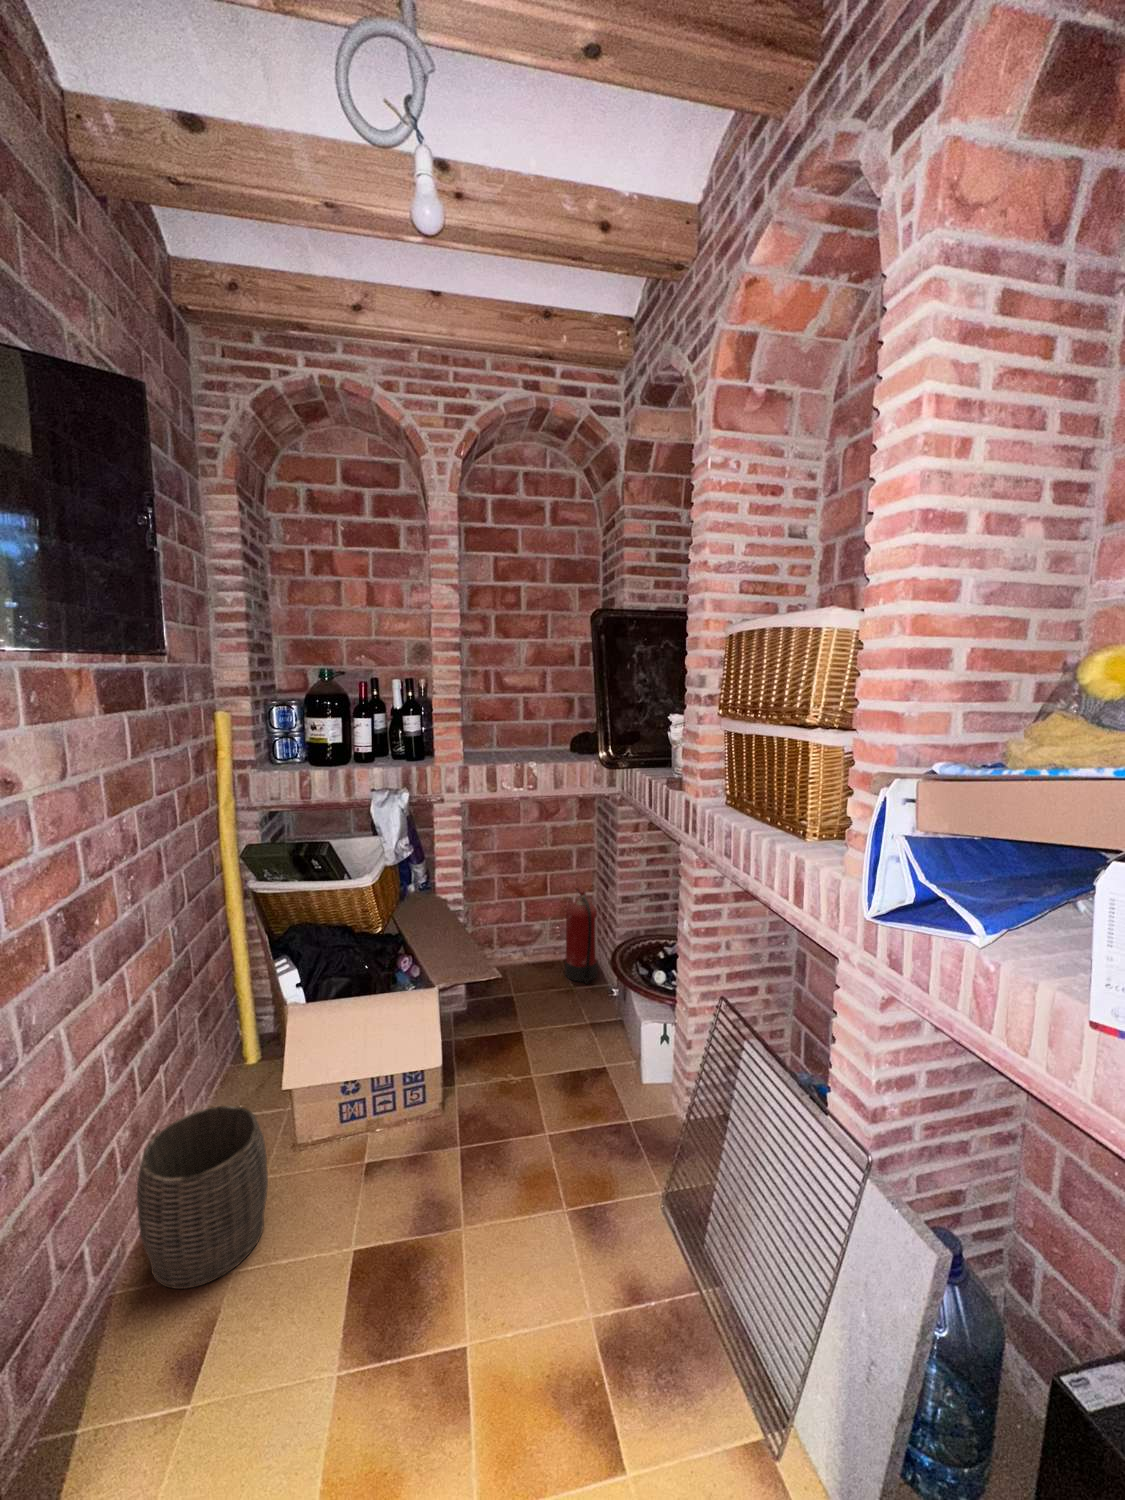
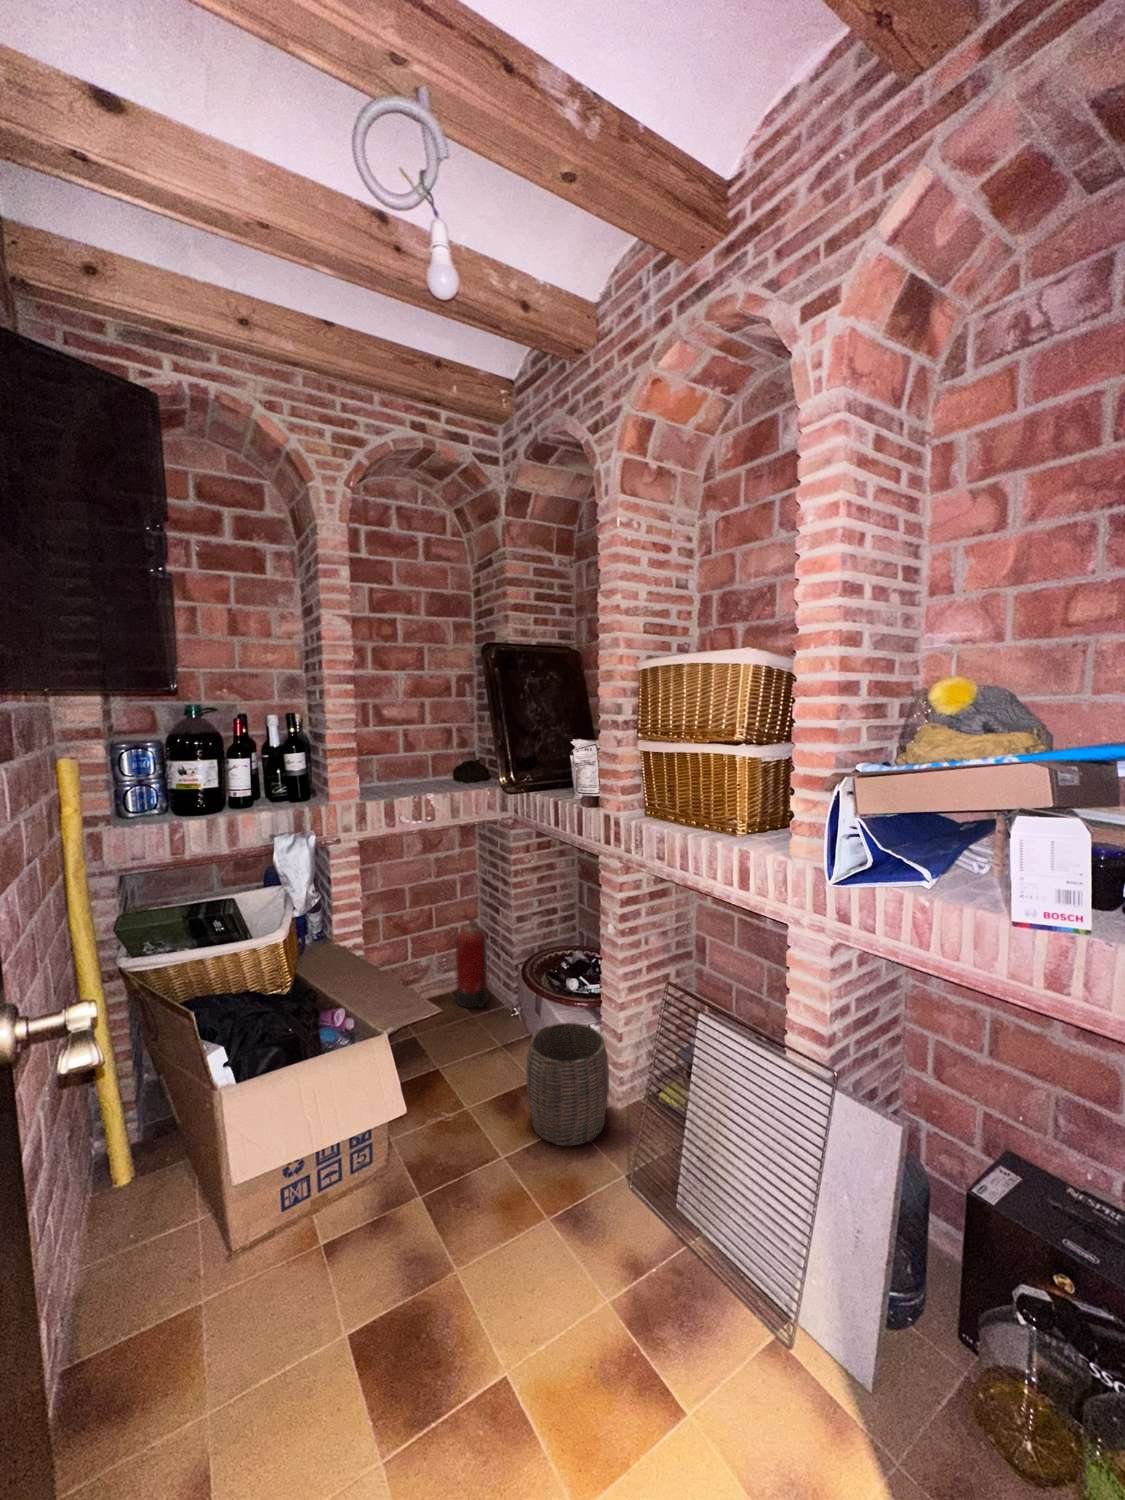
woven basket: present [137,1106,268,1289] -> present [526,1023,609,1146]

